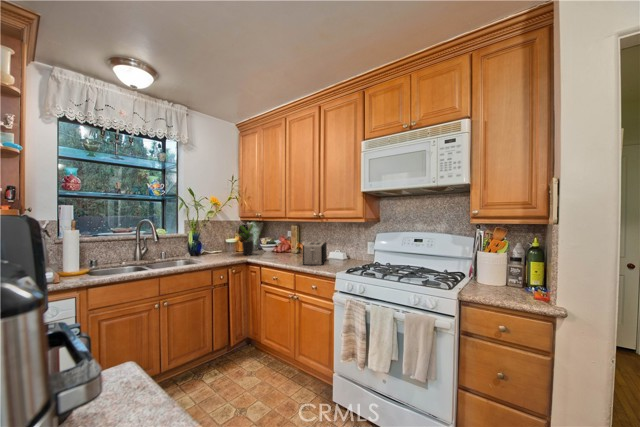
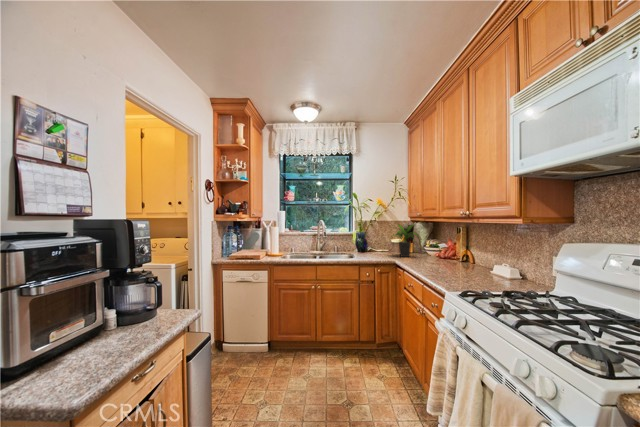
toaster: present [303,242,327,265] -> none [438,248,485,279]

